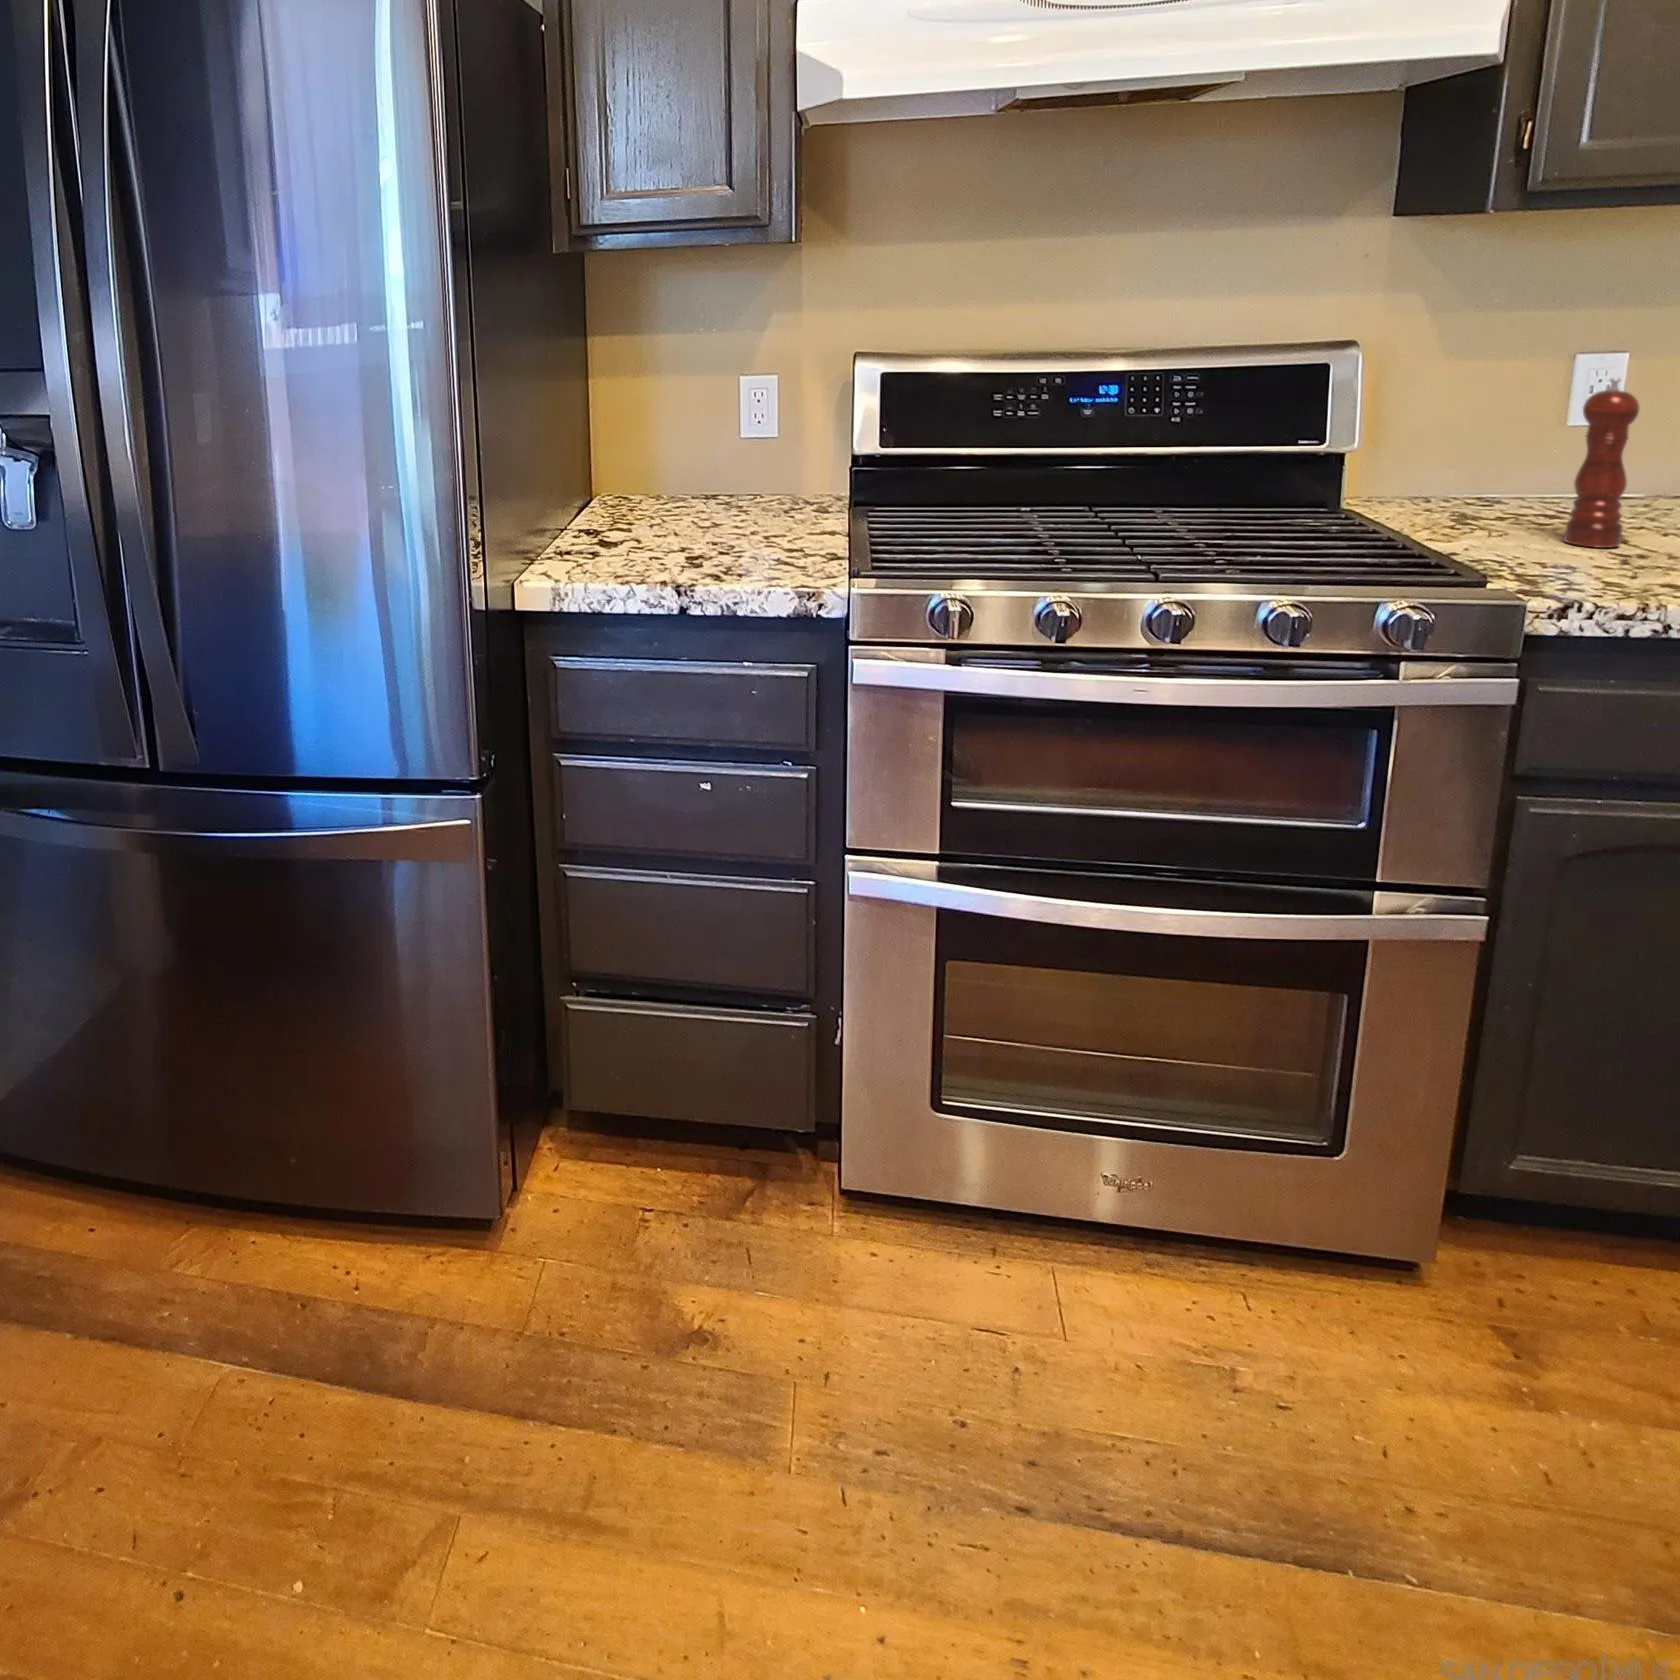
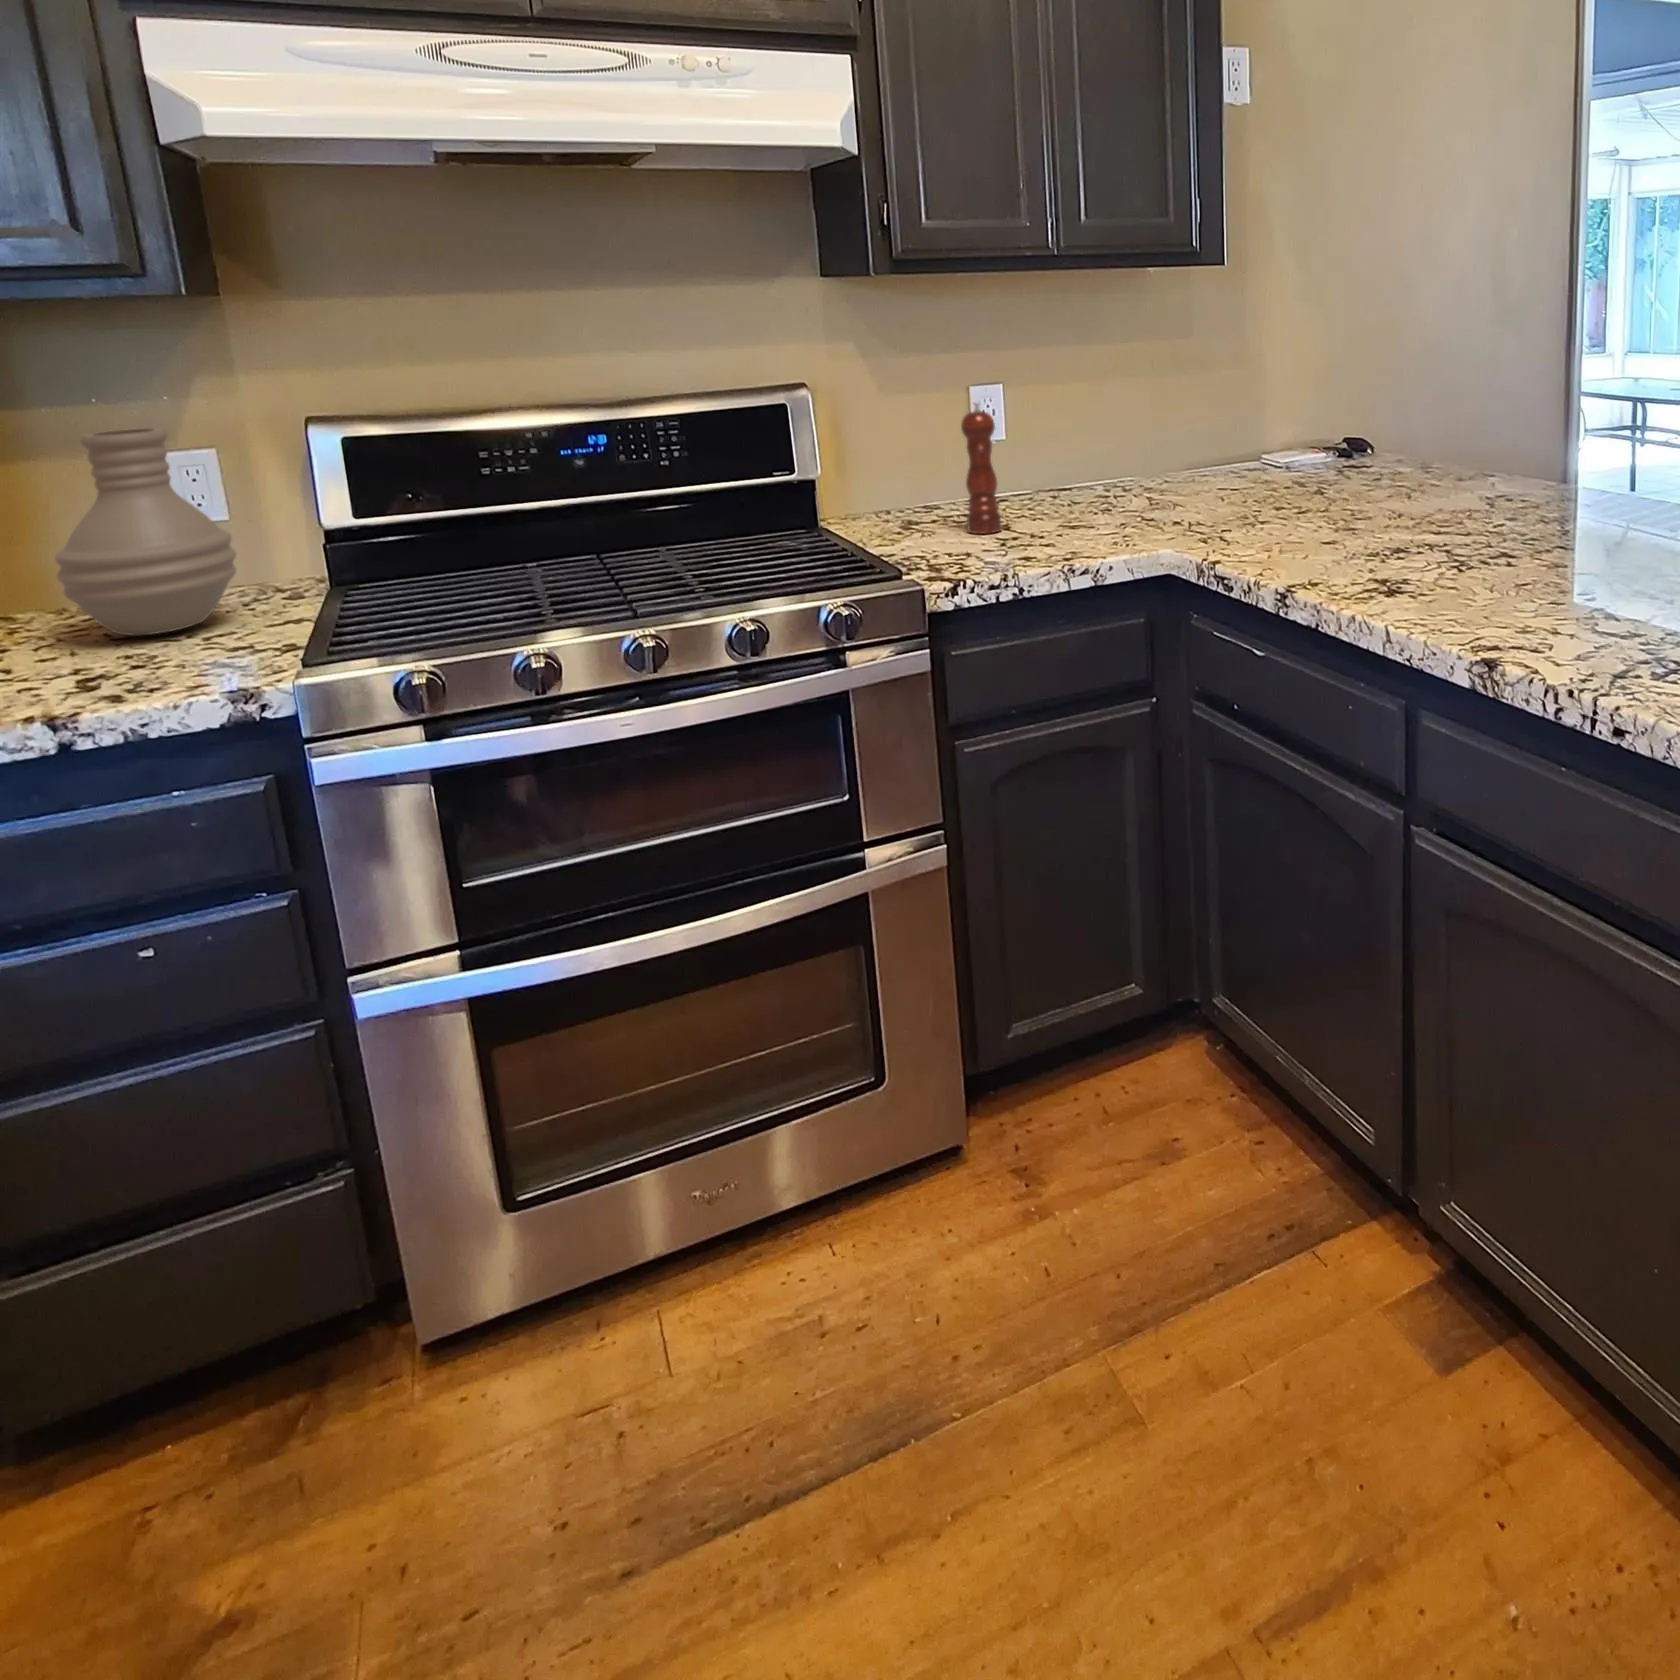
vase: none [671,354,792,526] -> present [55,428,236,636]

